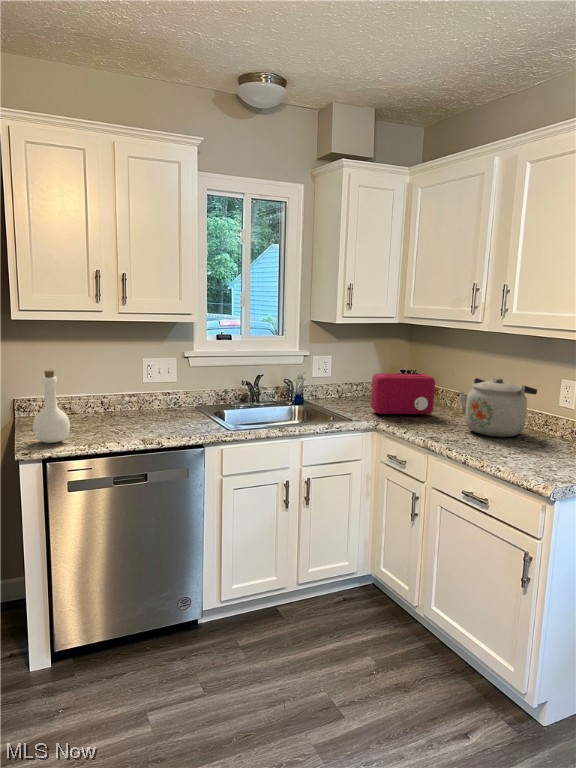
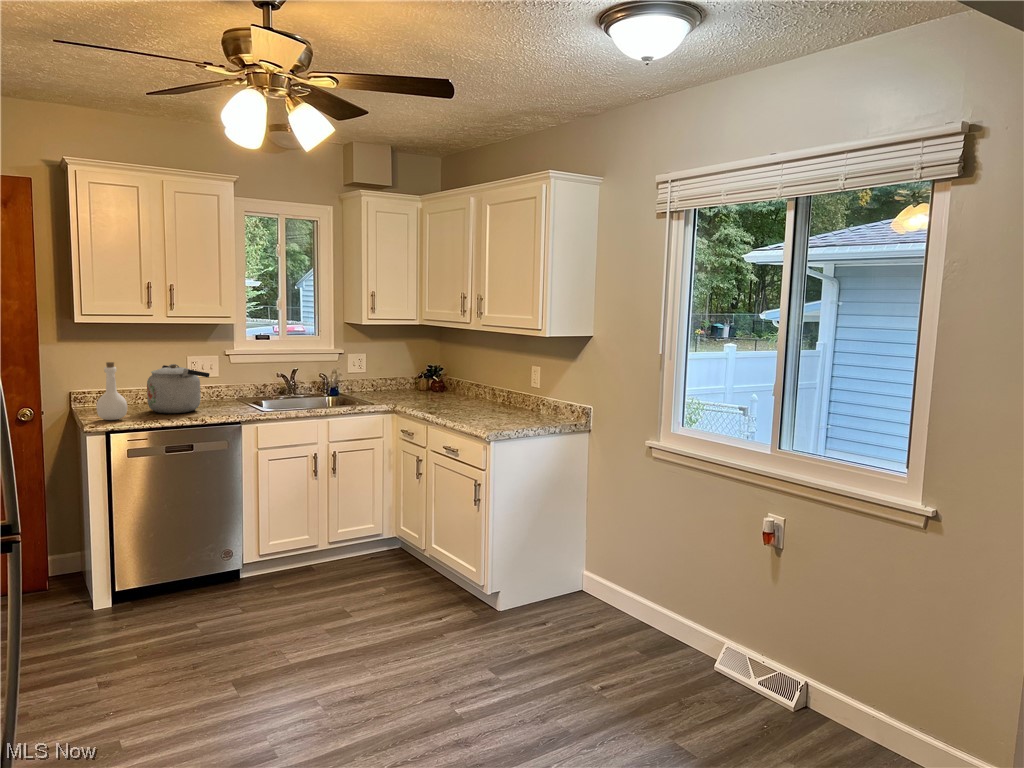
toaster: present [371,373,435,416] -> none [393,366,444,401]
kettle: present [459,378,537,437] -> present [147,364,210,413]

